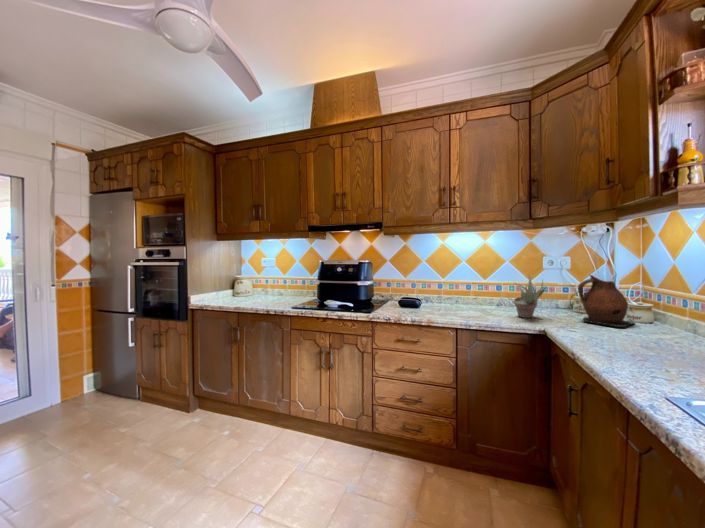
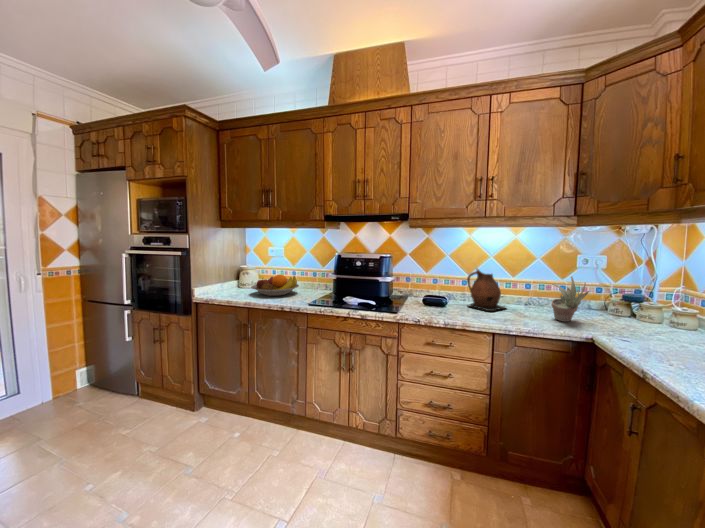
ceramic pitcher: present [578,275,635,327] -> present [467,269,506,311]
fruit bowl: none [243,282,287,302] -> present [251,275,299,296]

